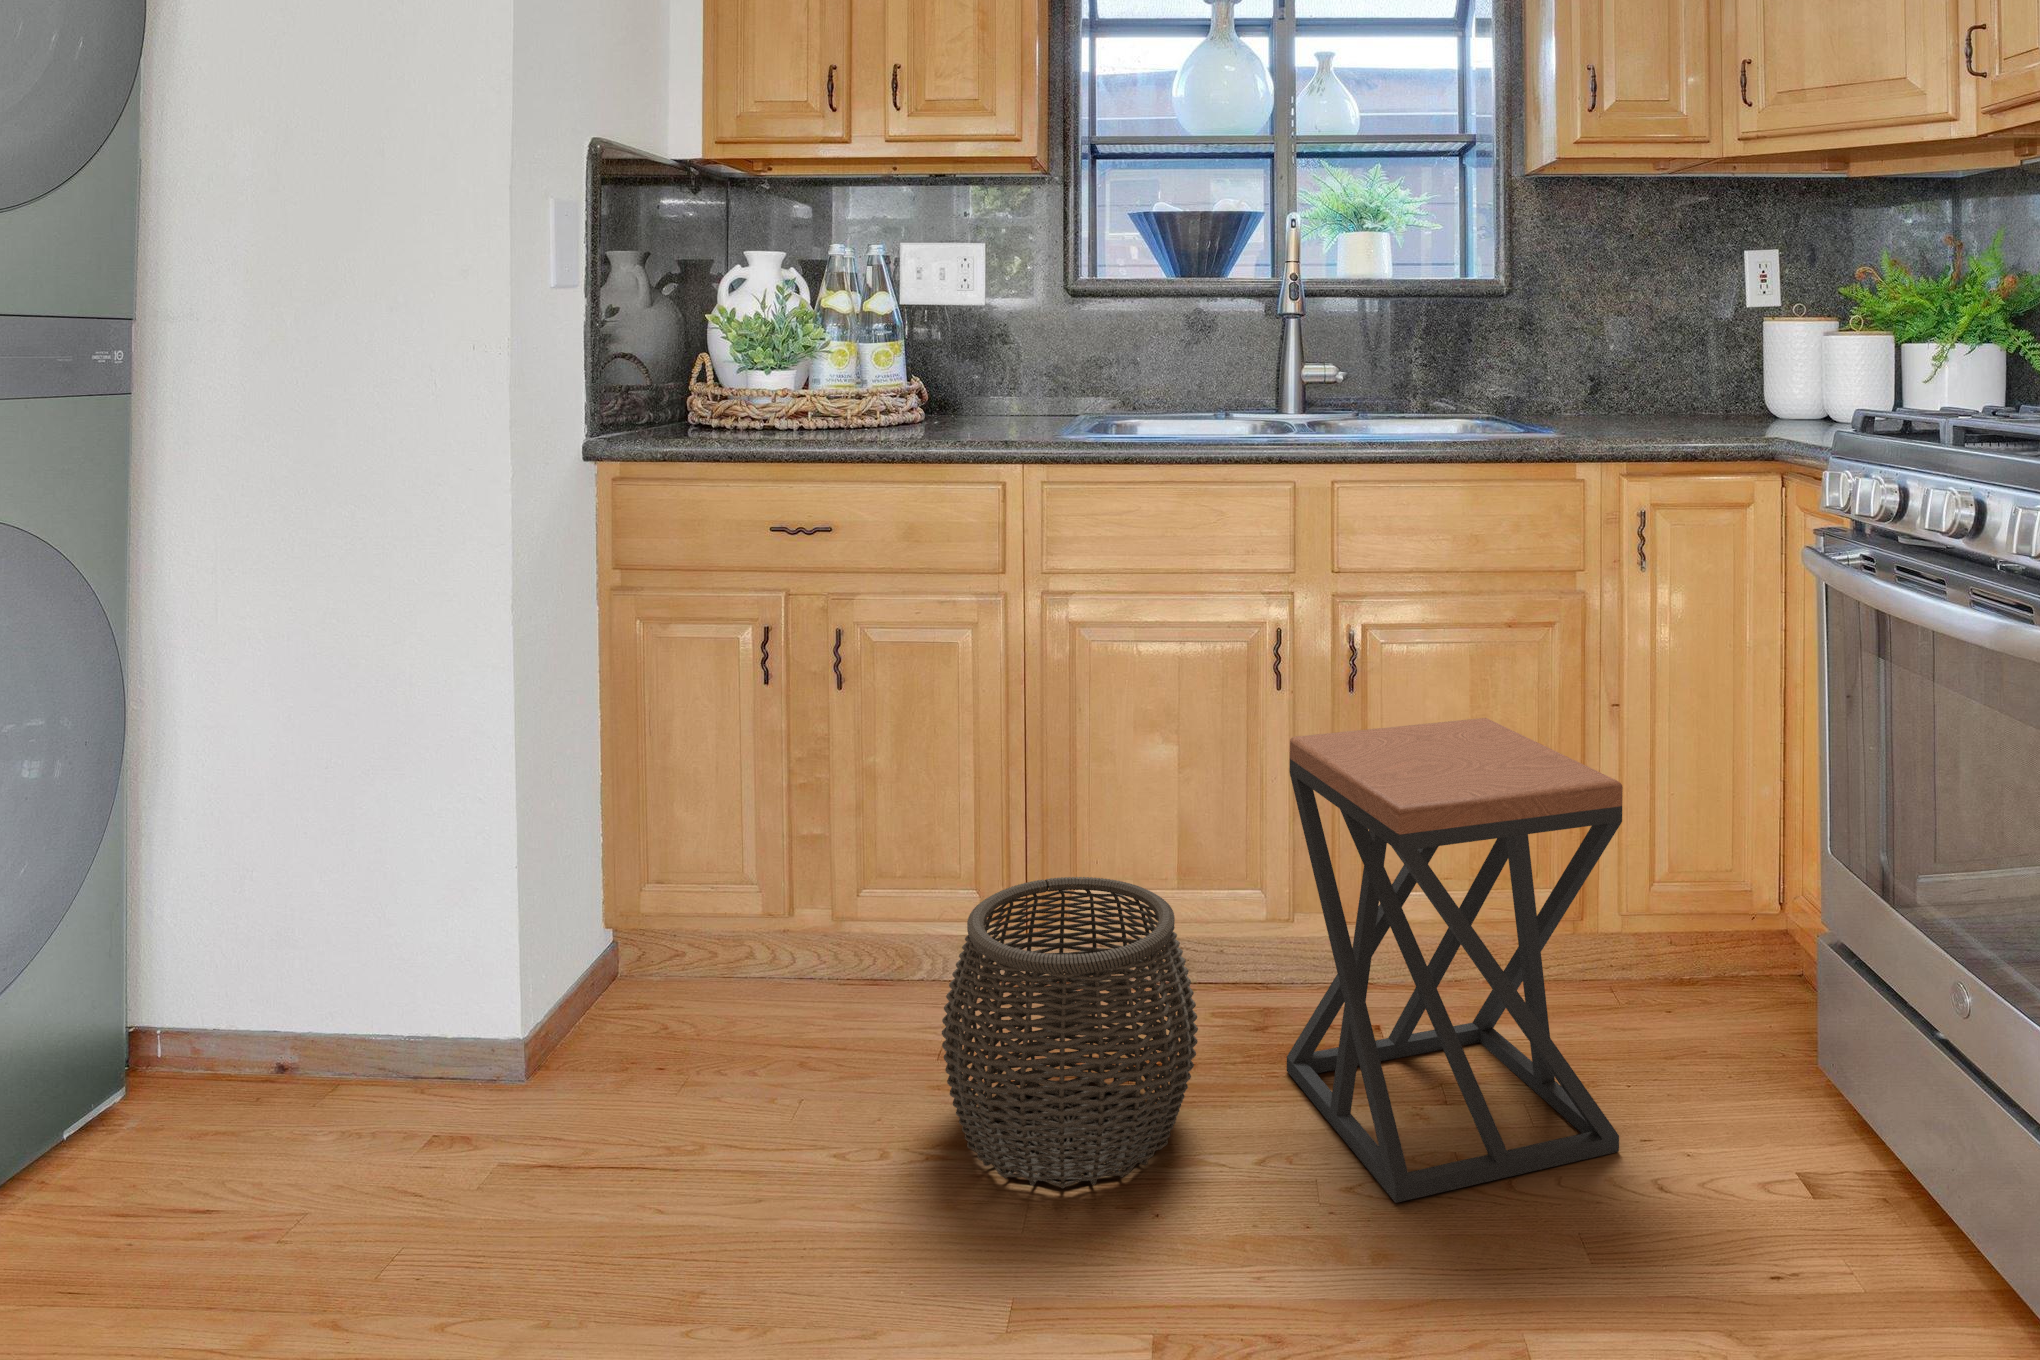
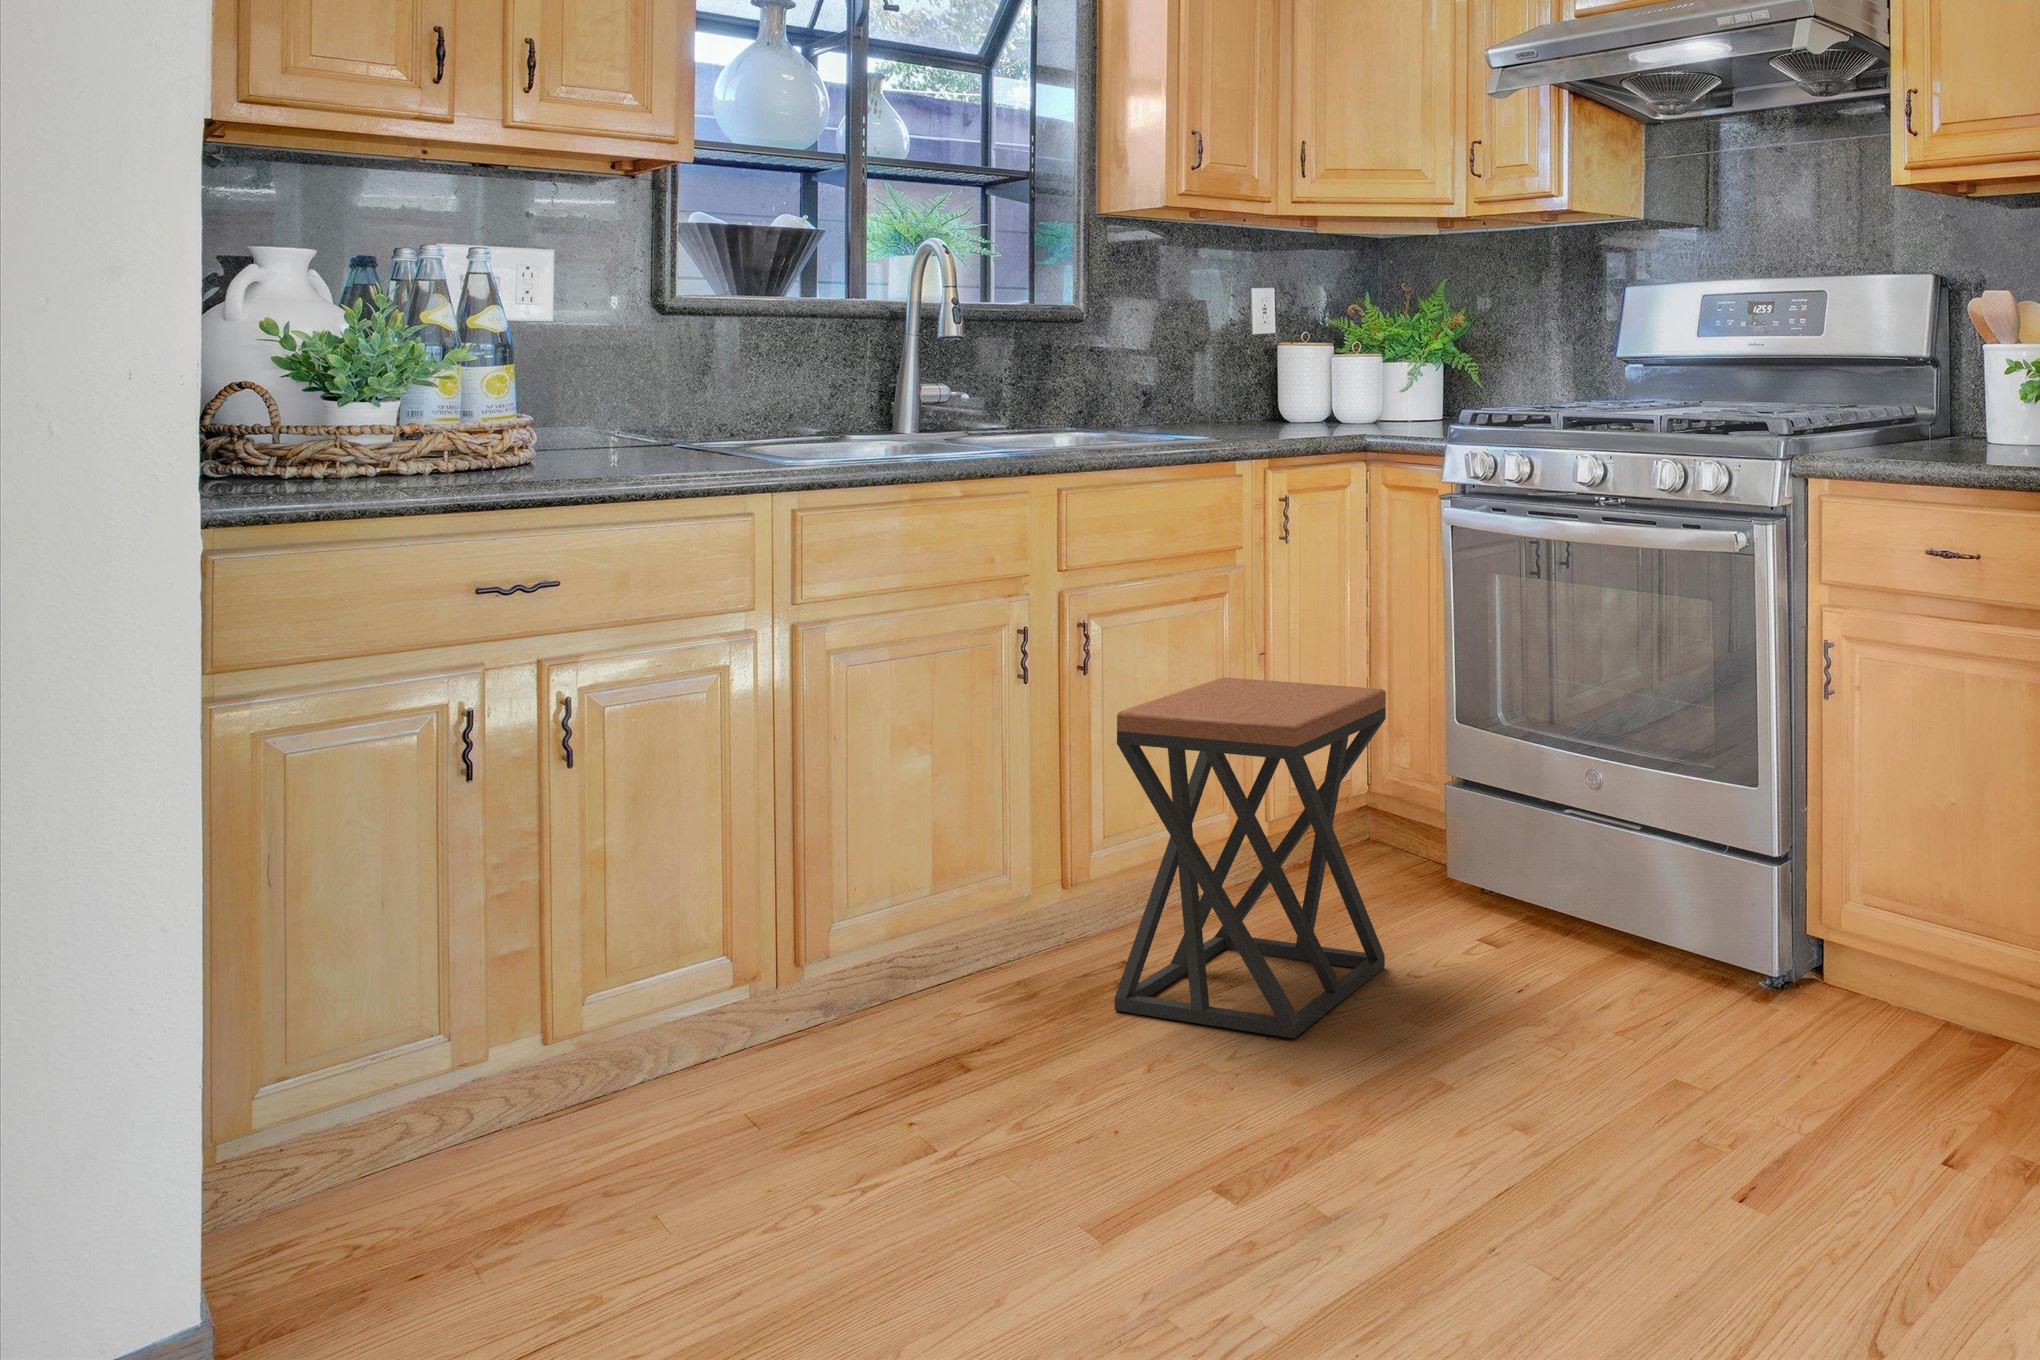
woven basket: present [942,877,1198,1188] -> none [872,869,1127,1143]

